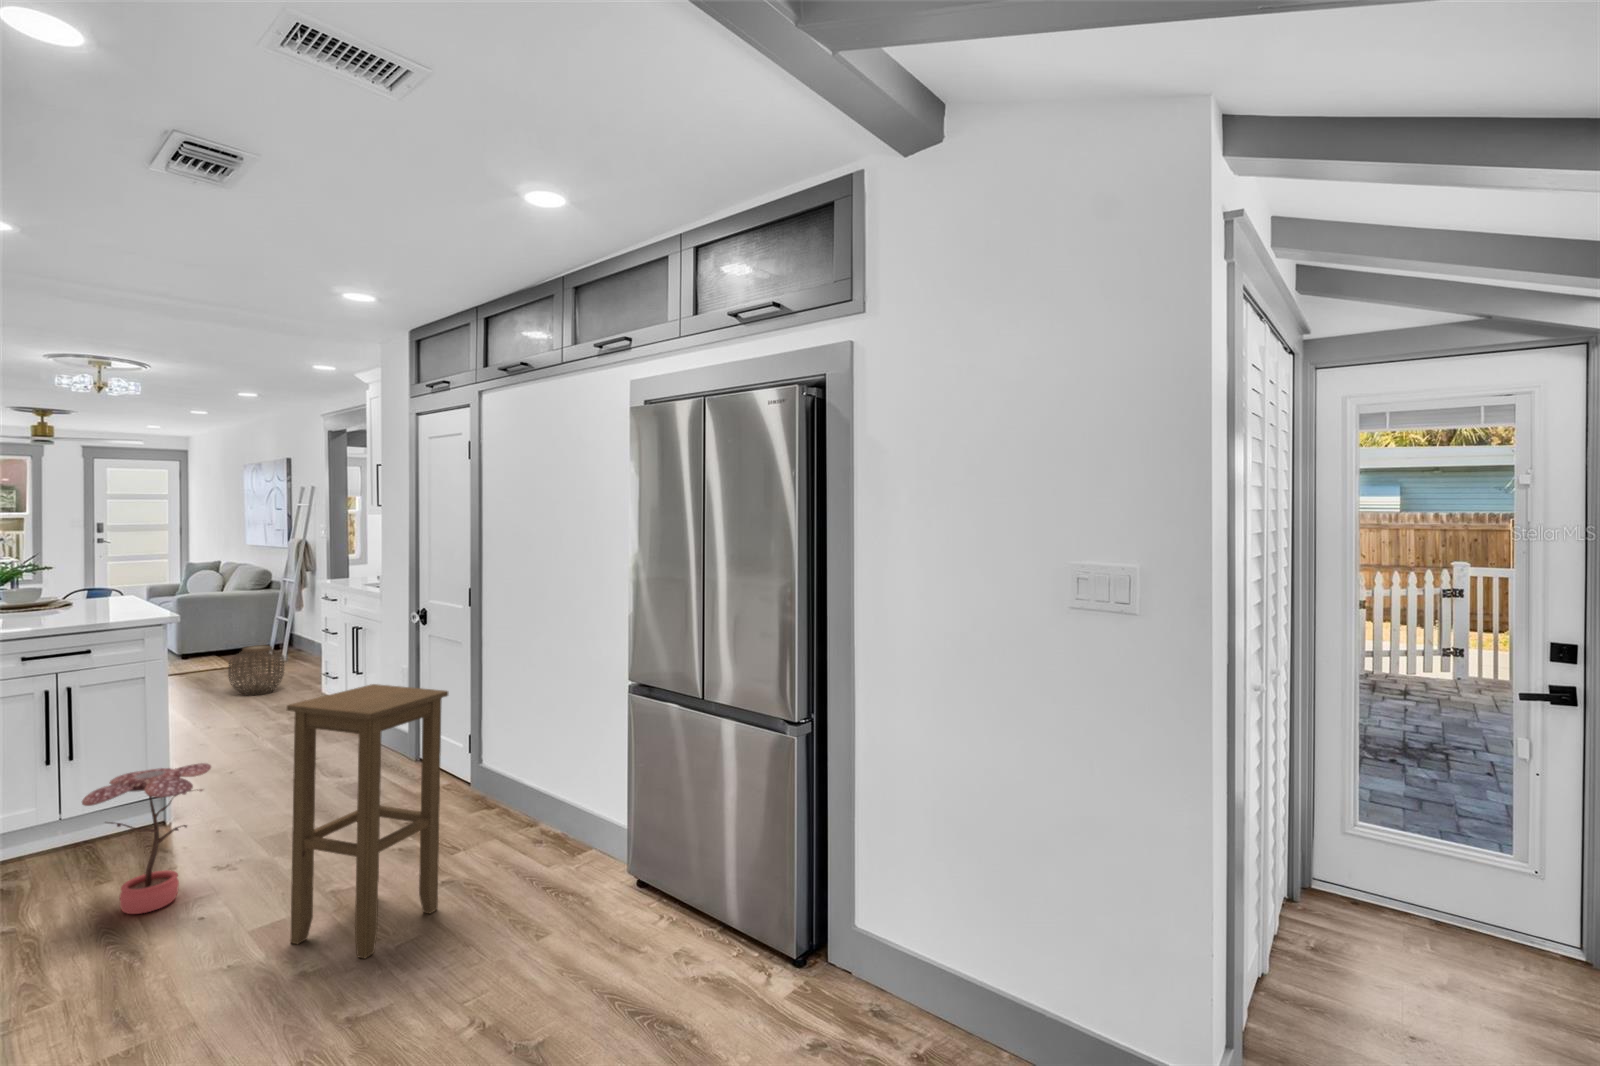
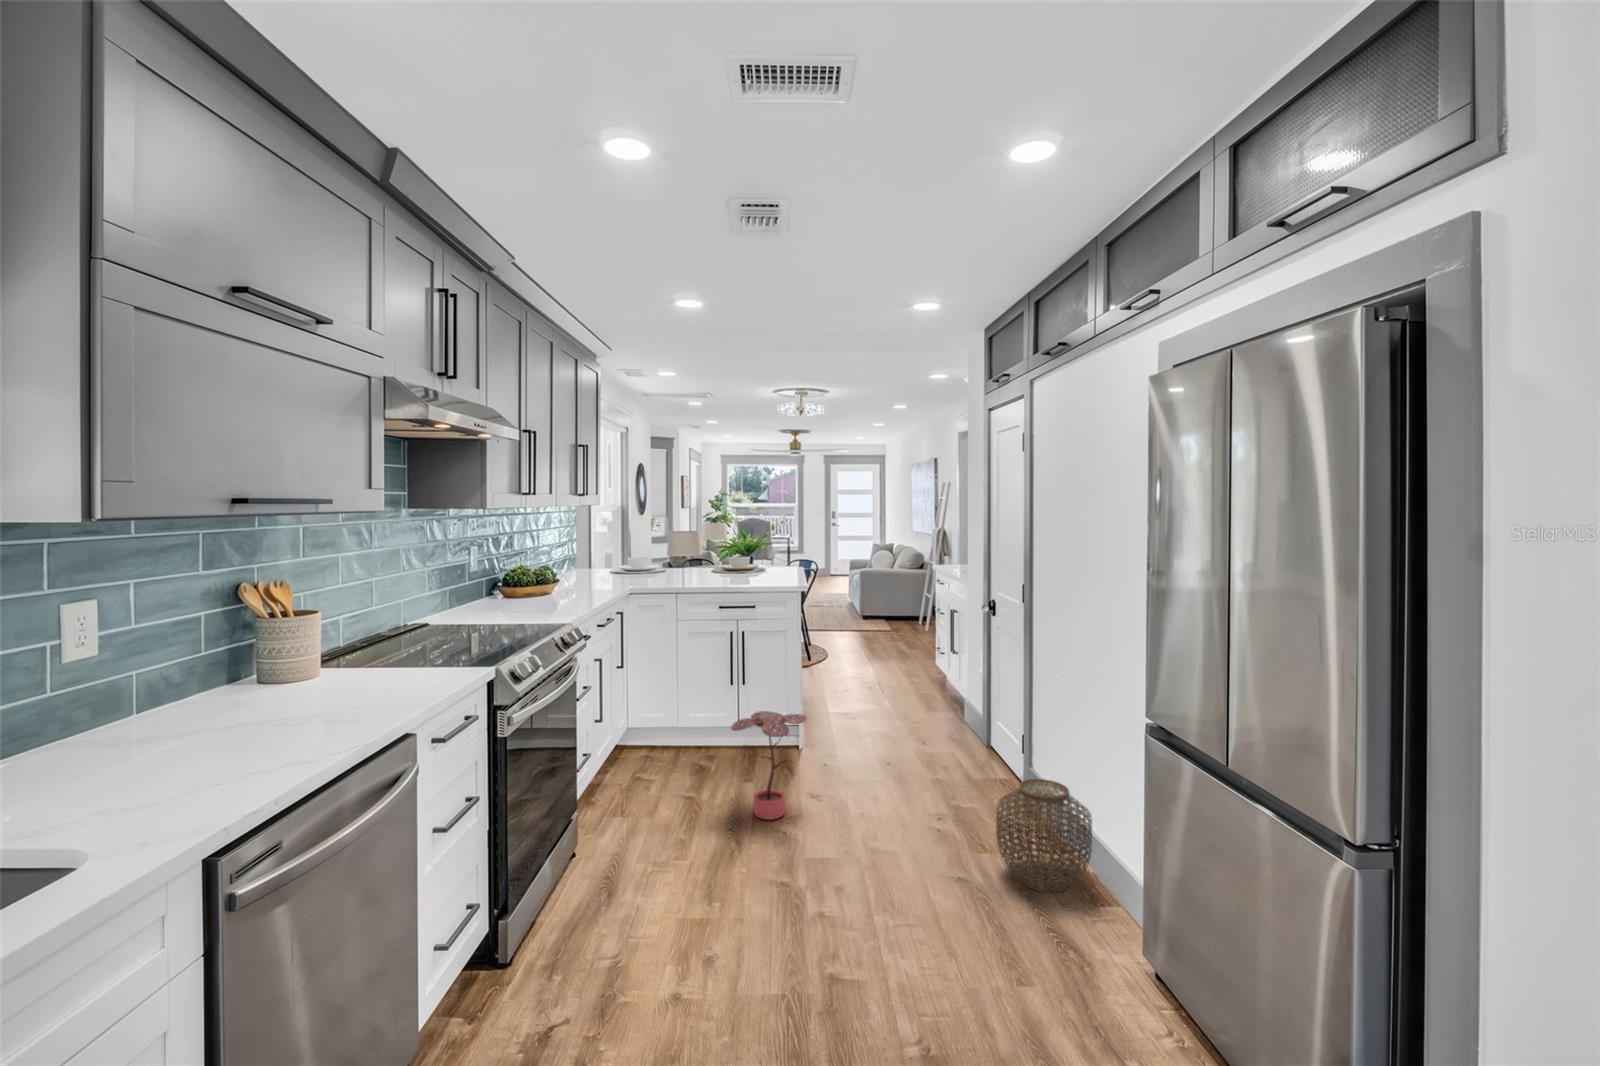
woven basket: present [228,645,284,696] -> present [996,779,1092,893]
stool: present [287,684,448,958] -> none [826,674,951,926]

